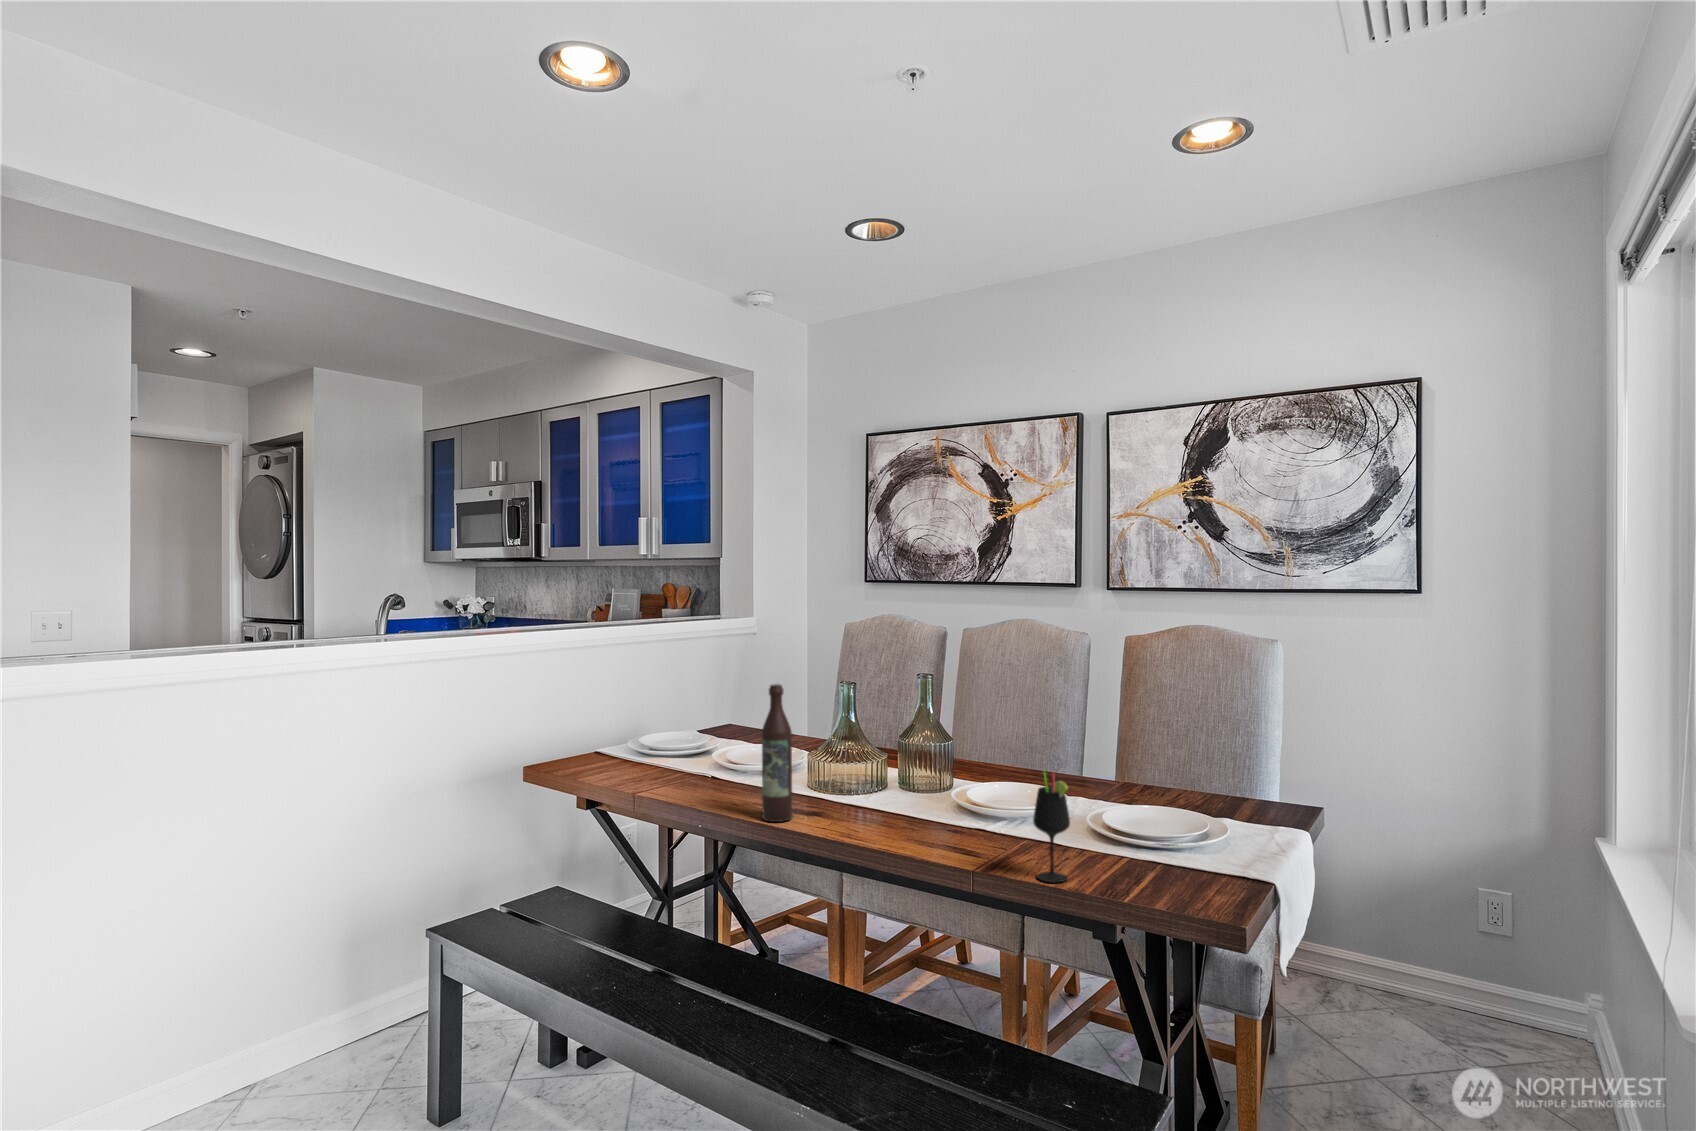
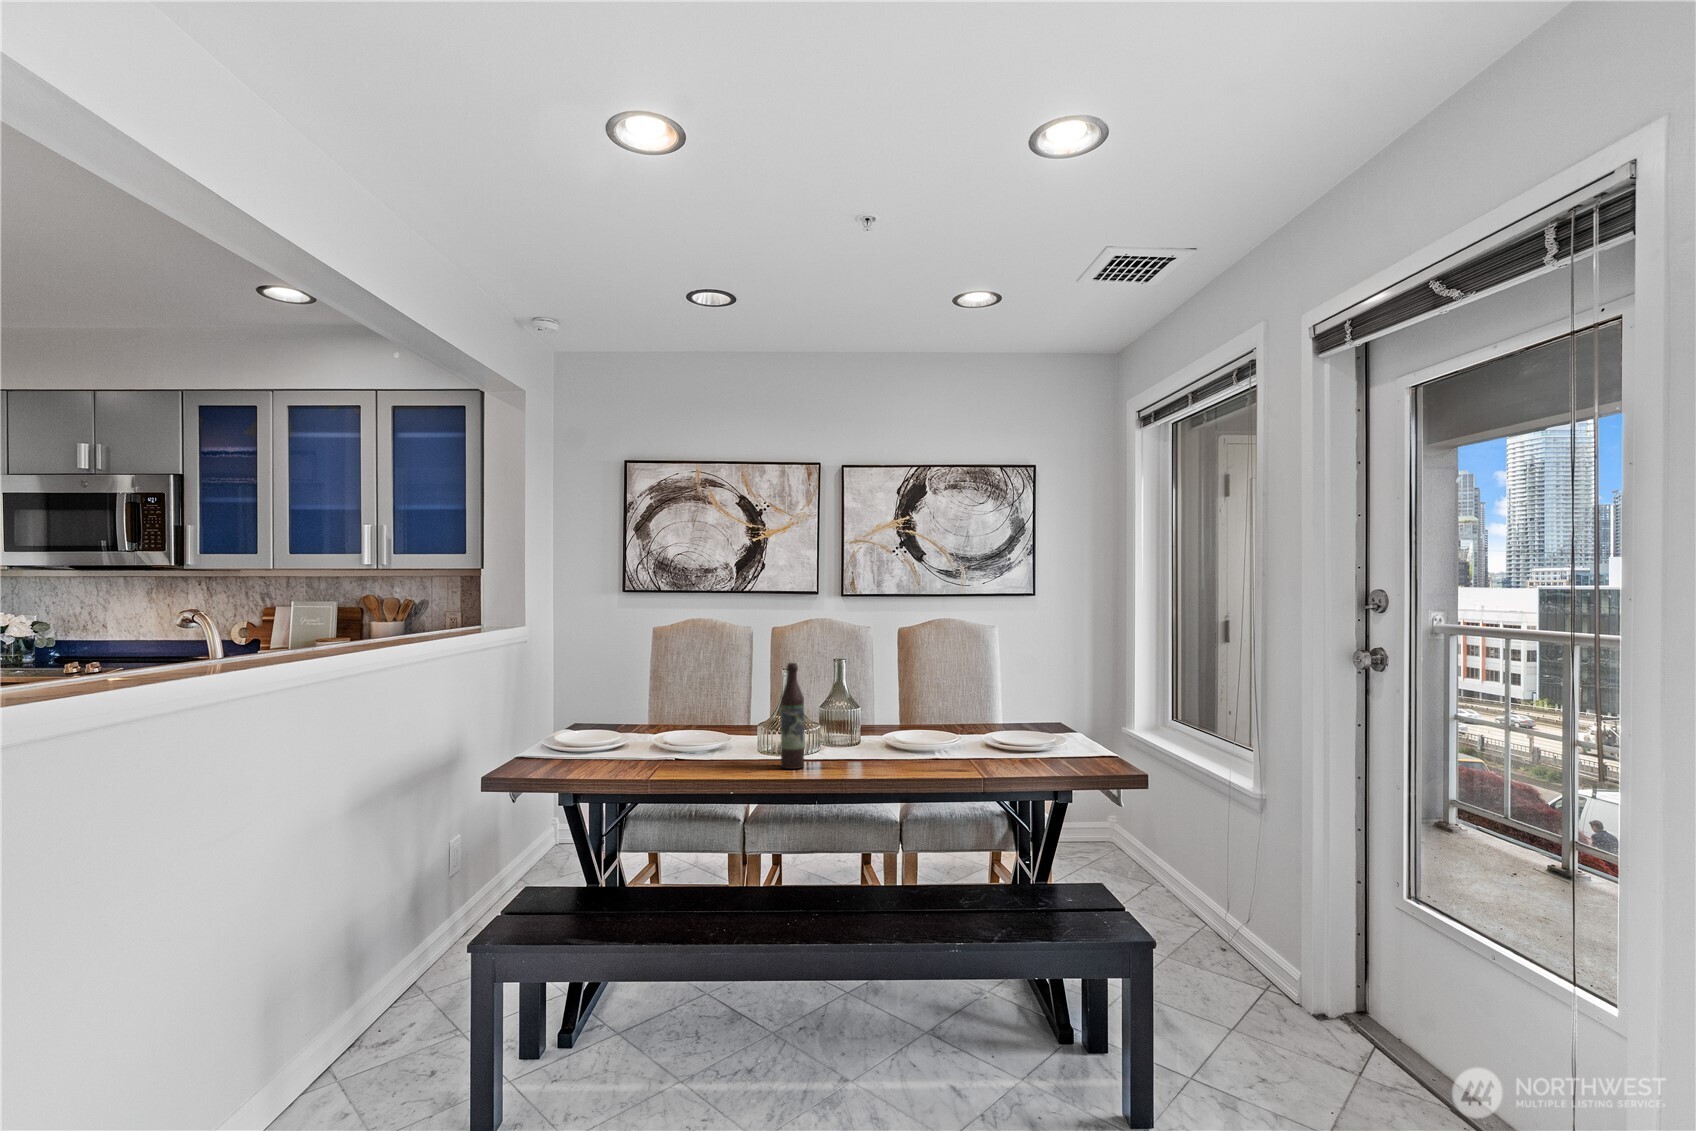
wine glass: present [1033,772,1070,882] -> none [1008,699,1035,769]

